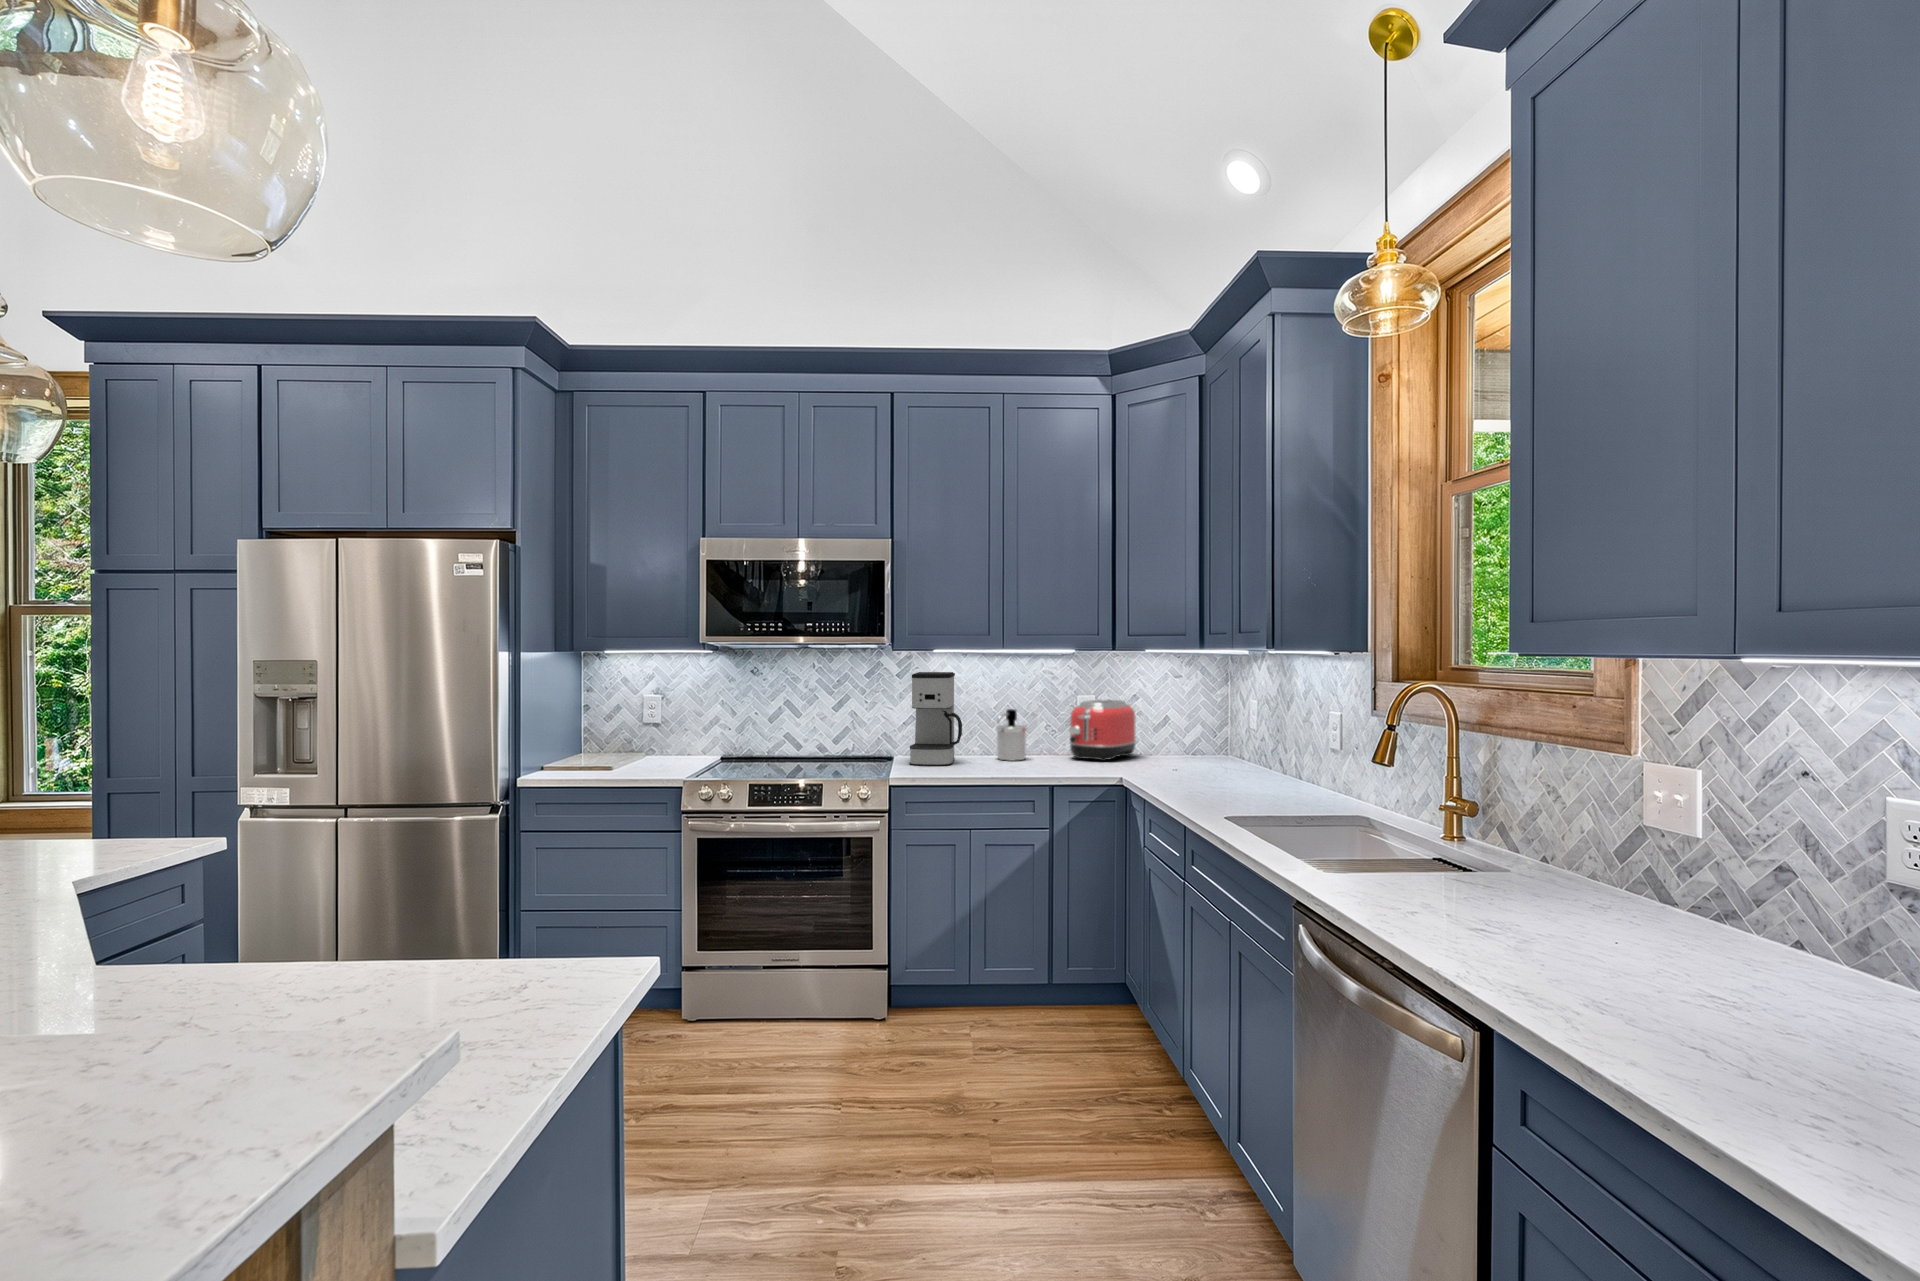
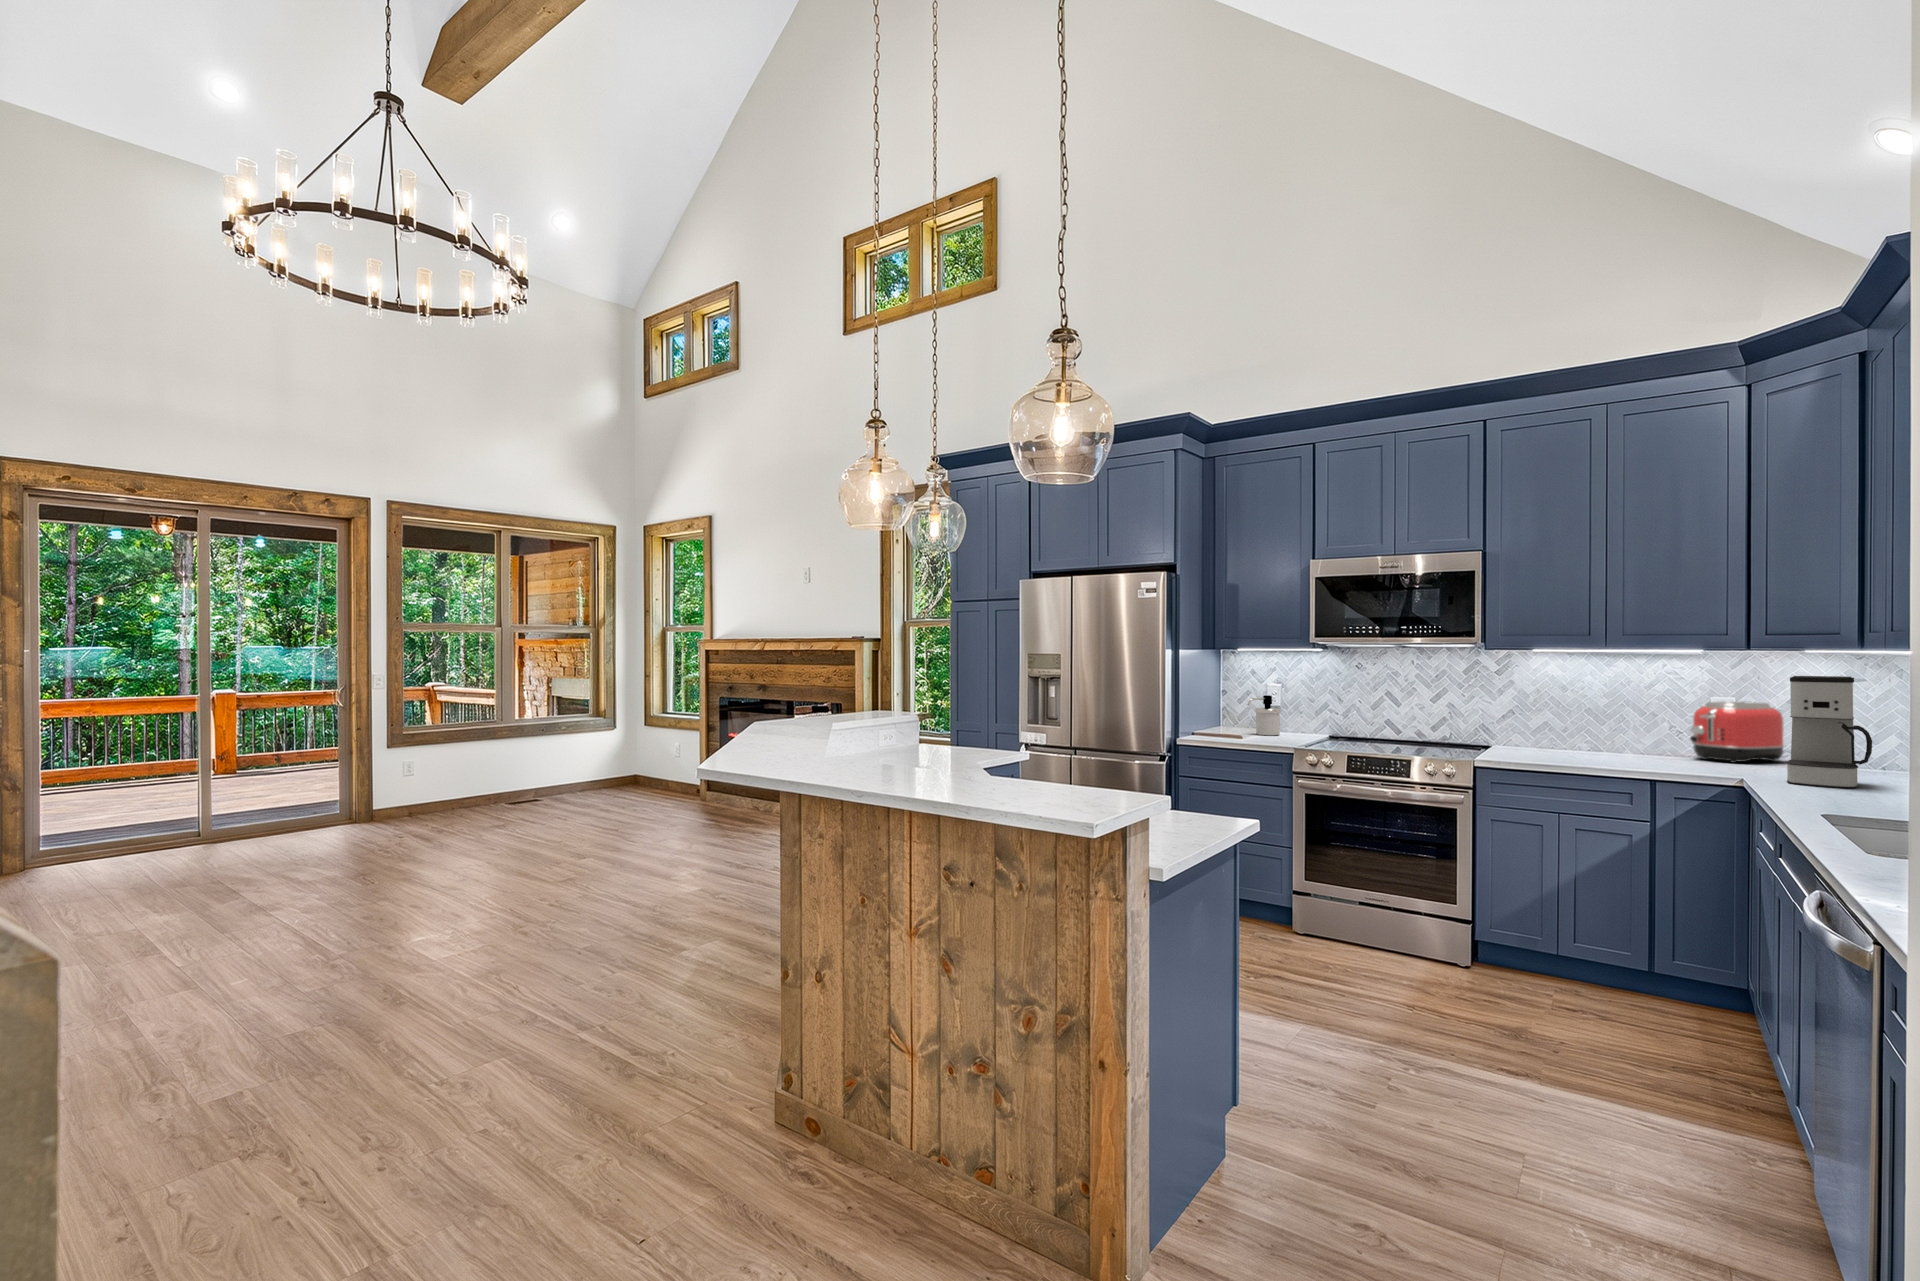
coffee maker: present [910,672,962,766] -> present [1786,676,1872,788]
soap dispenser: present [996,709,1027,761] -> present [1247,695,1280,735]

